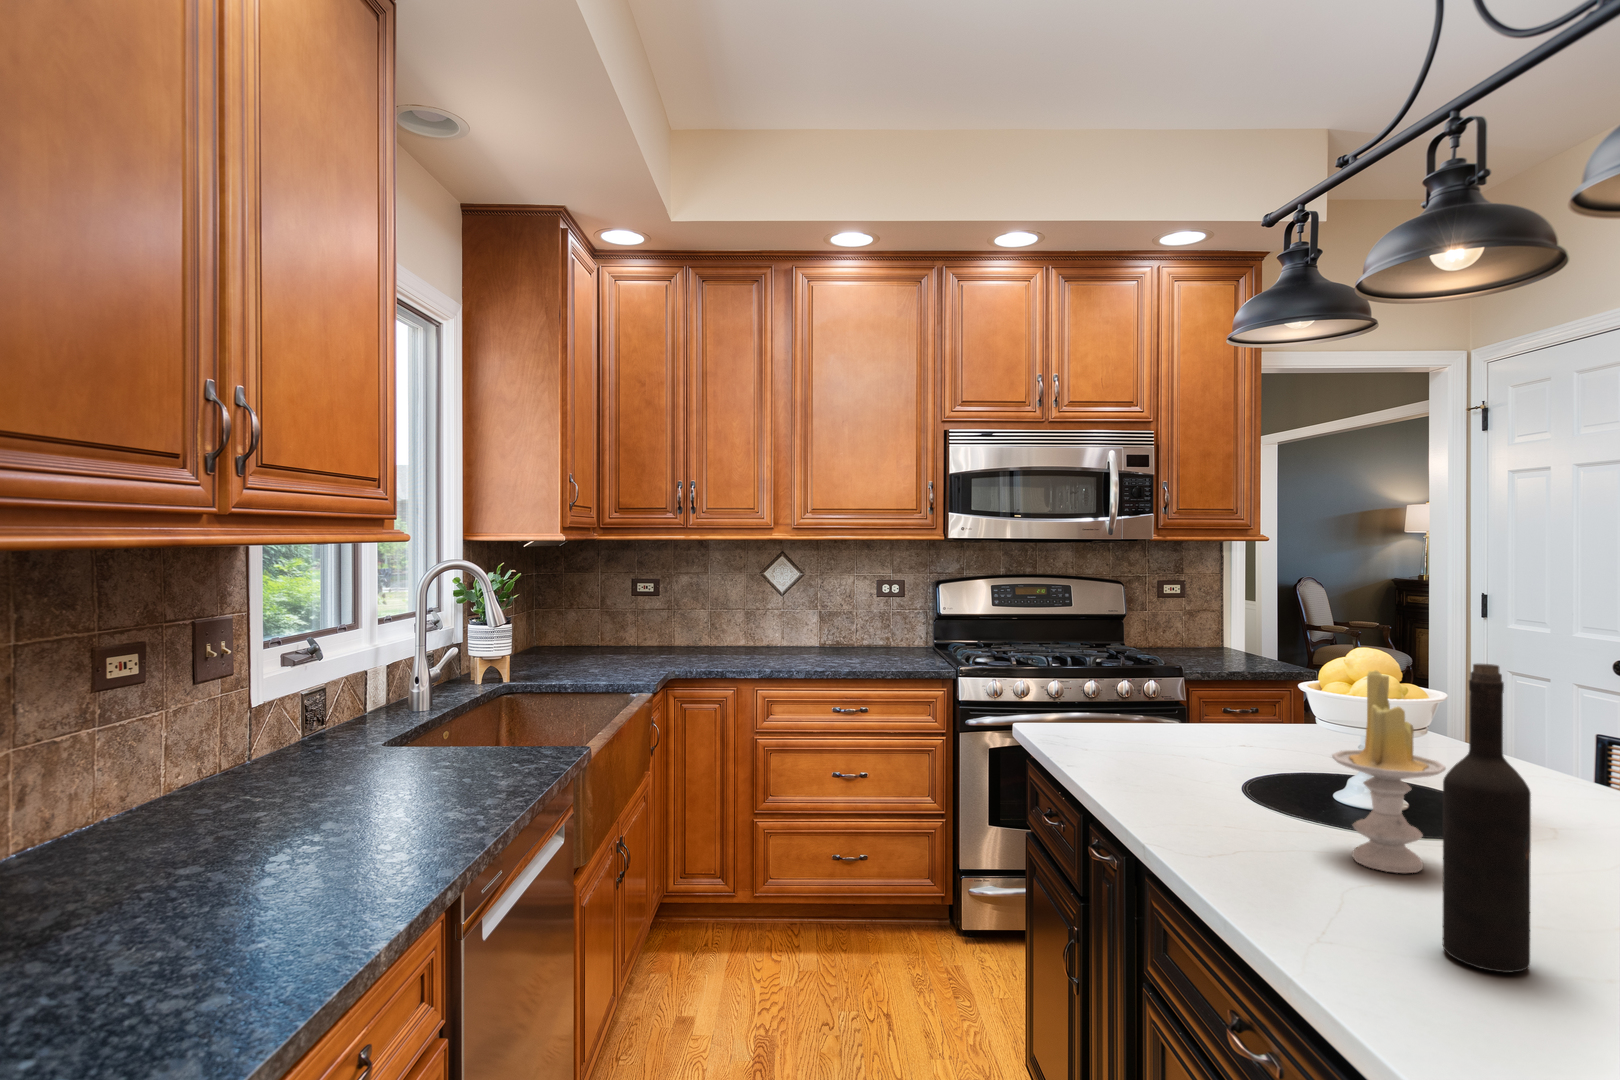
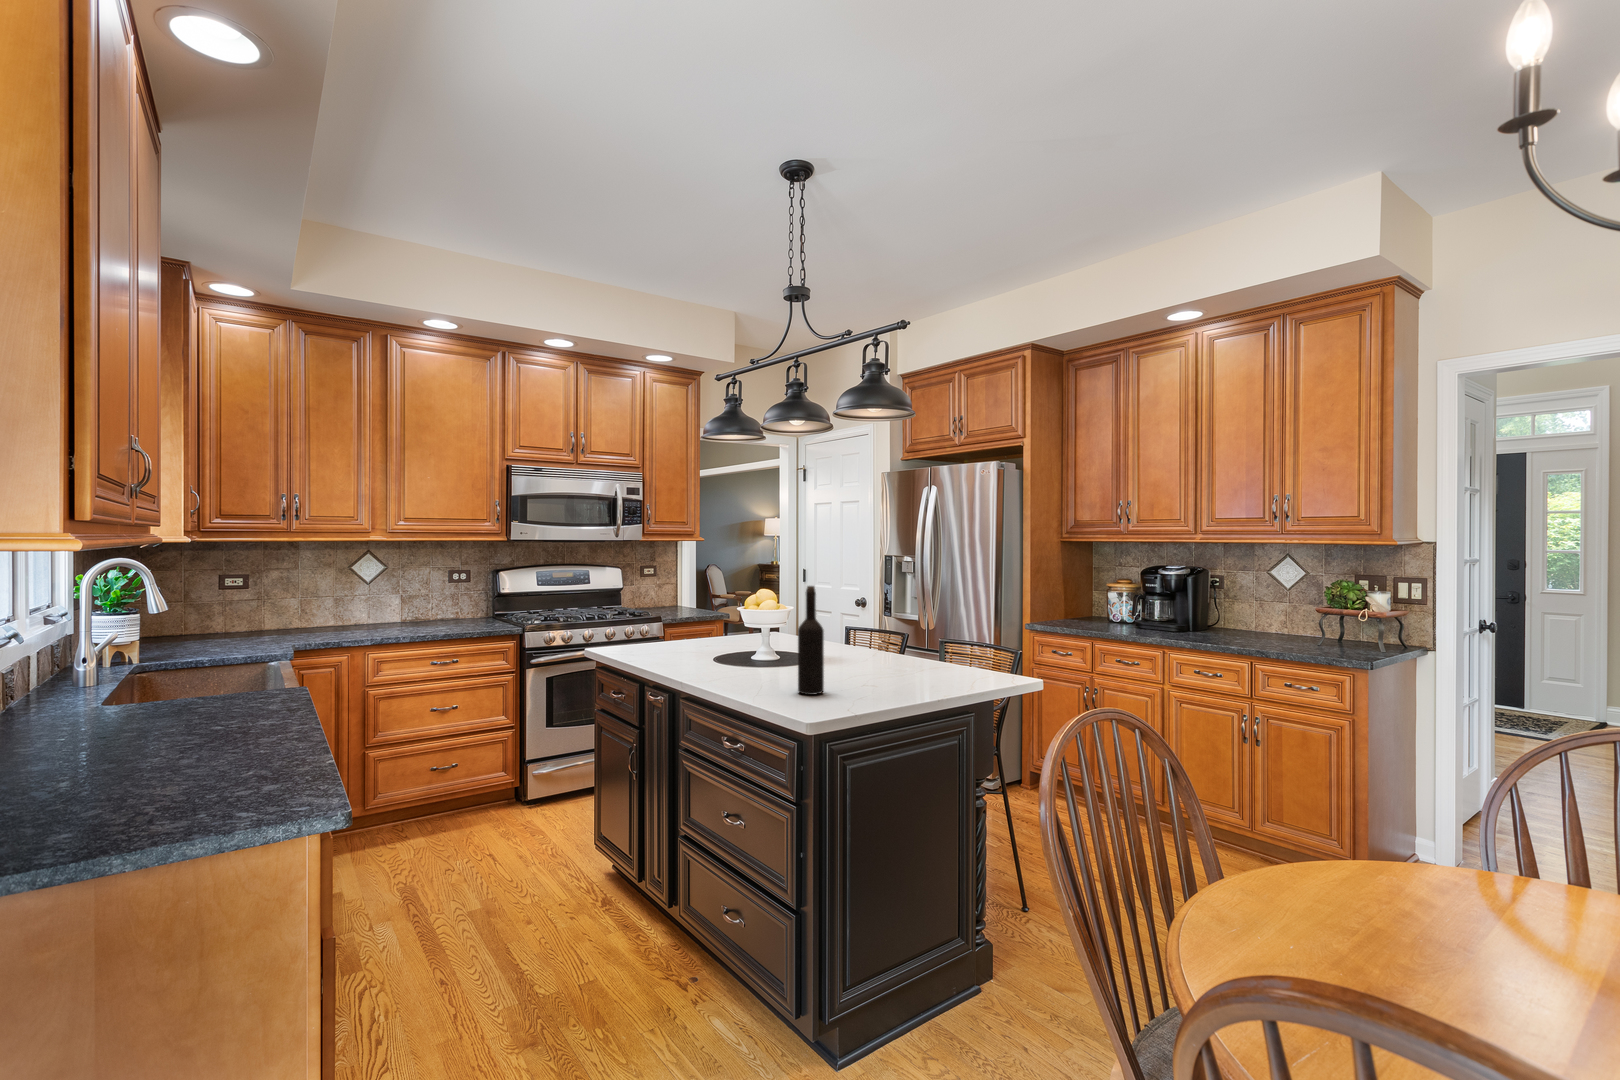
candle: present [1332,671,1446,873] -> none [757,596,798,677]

